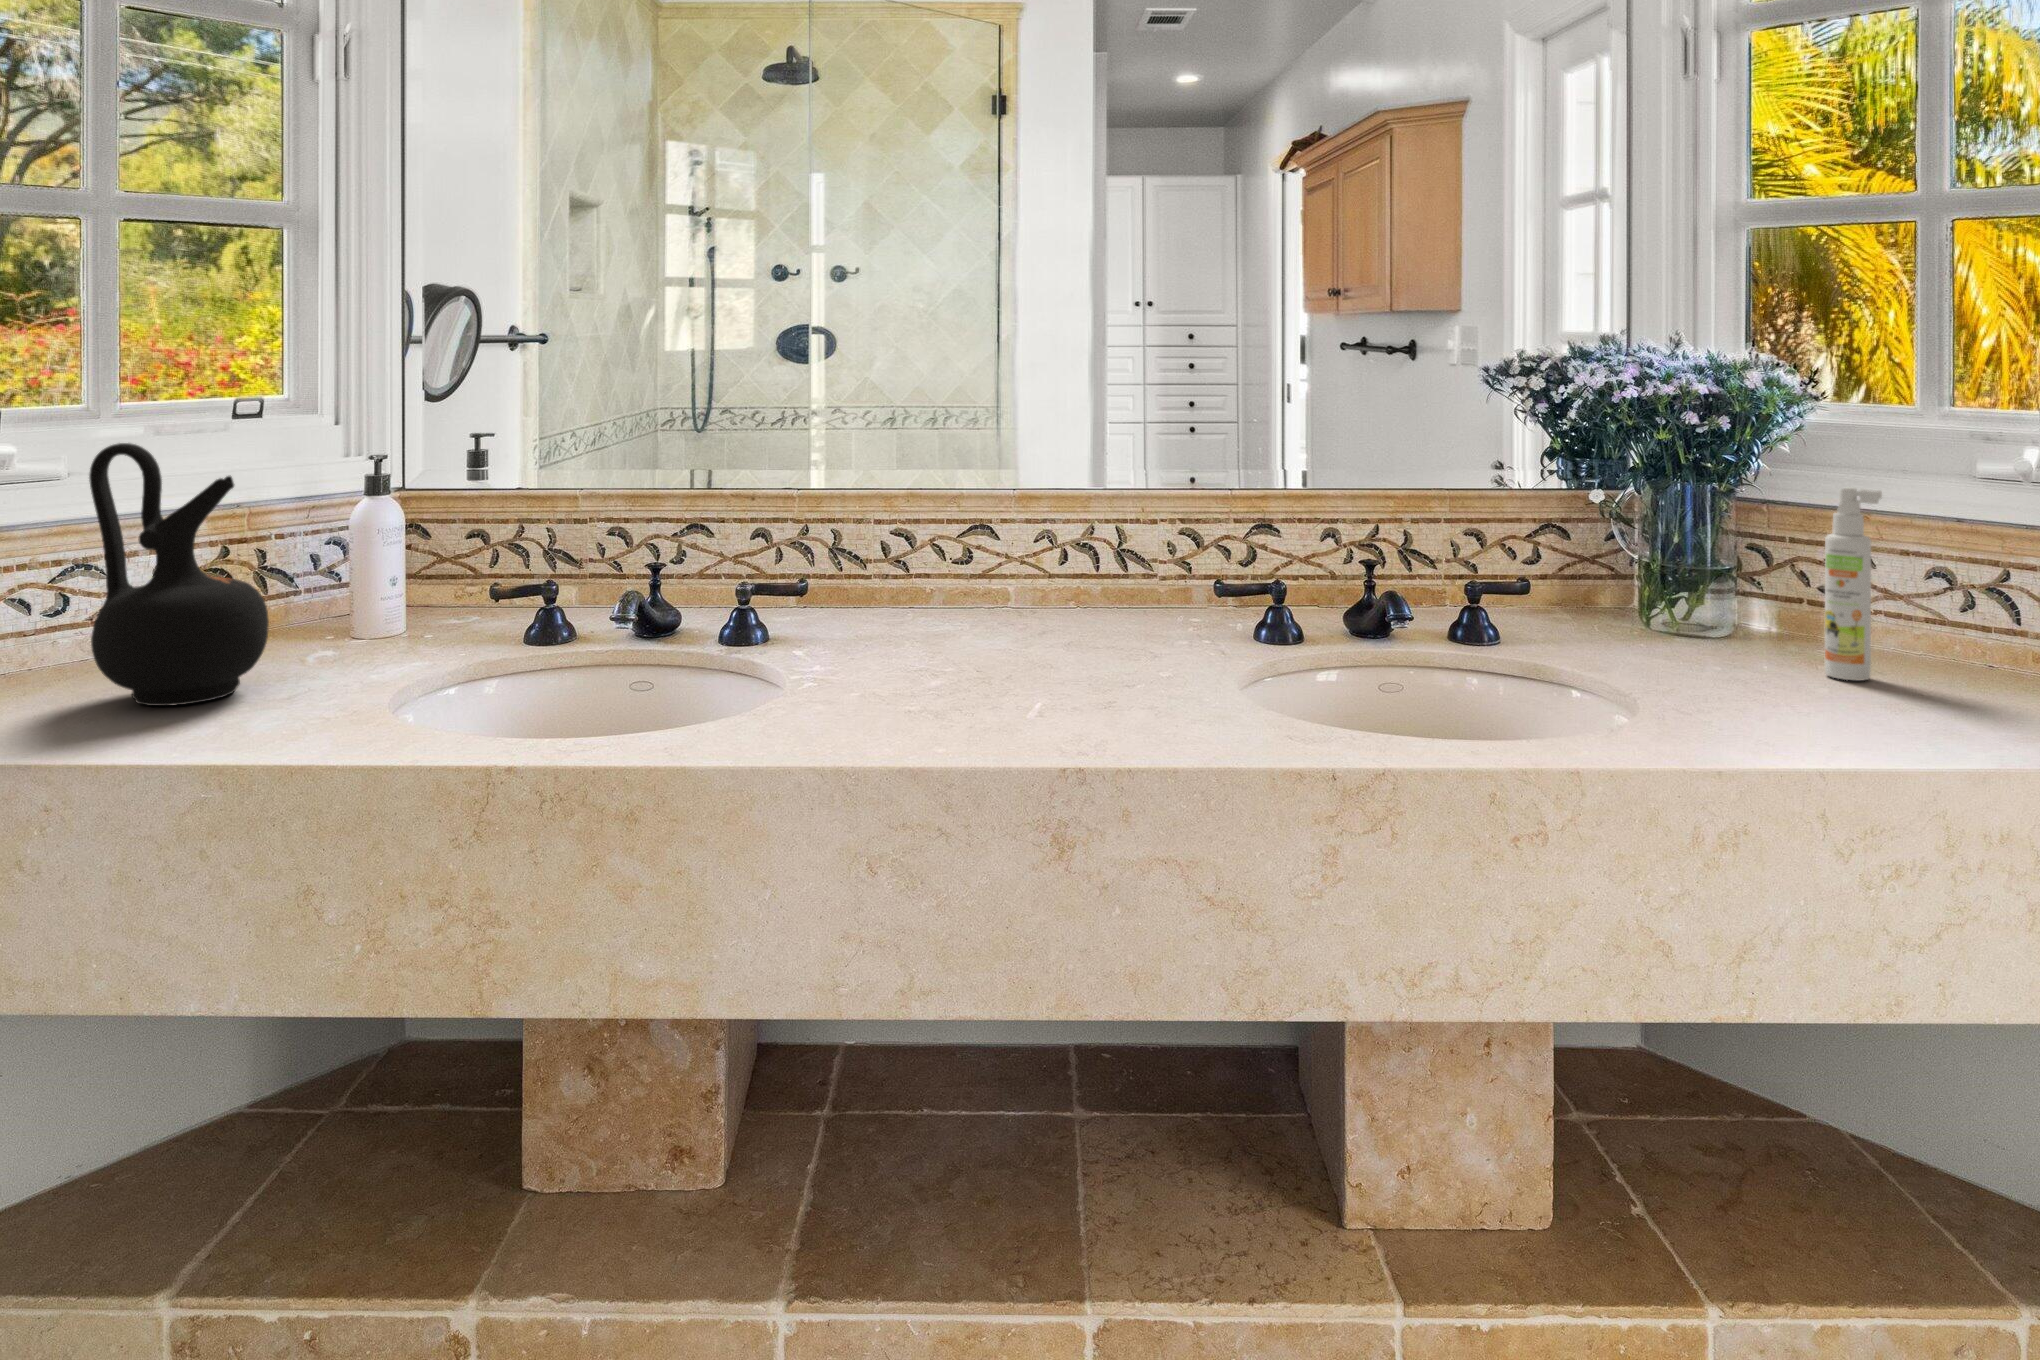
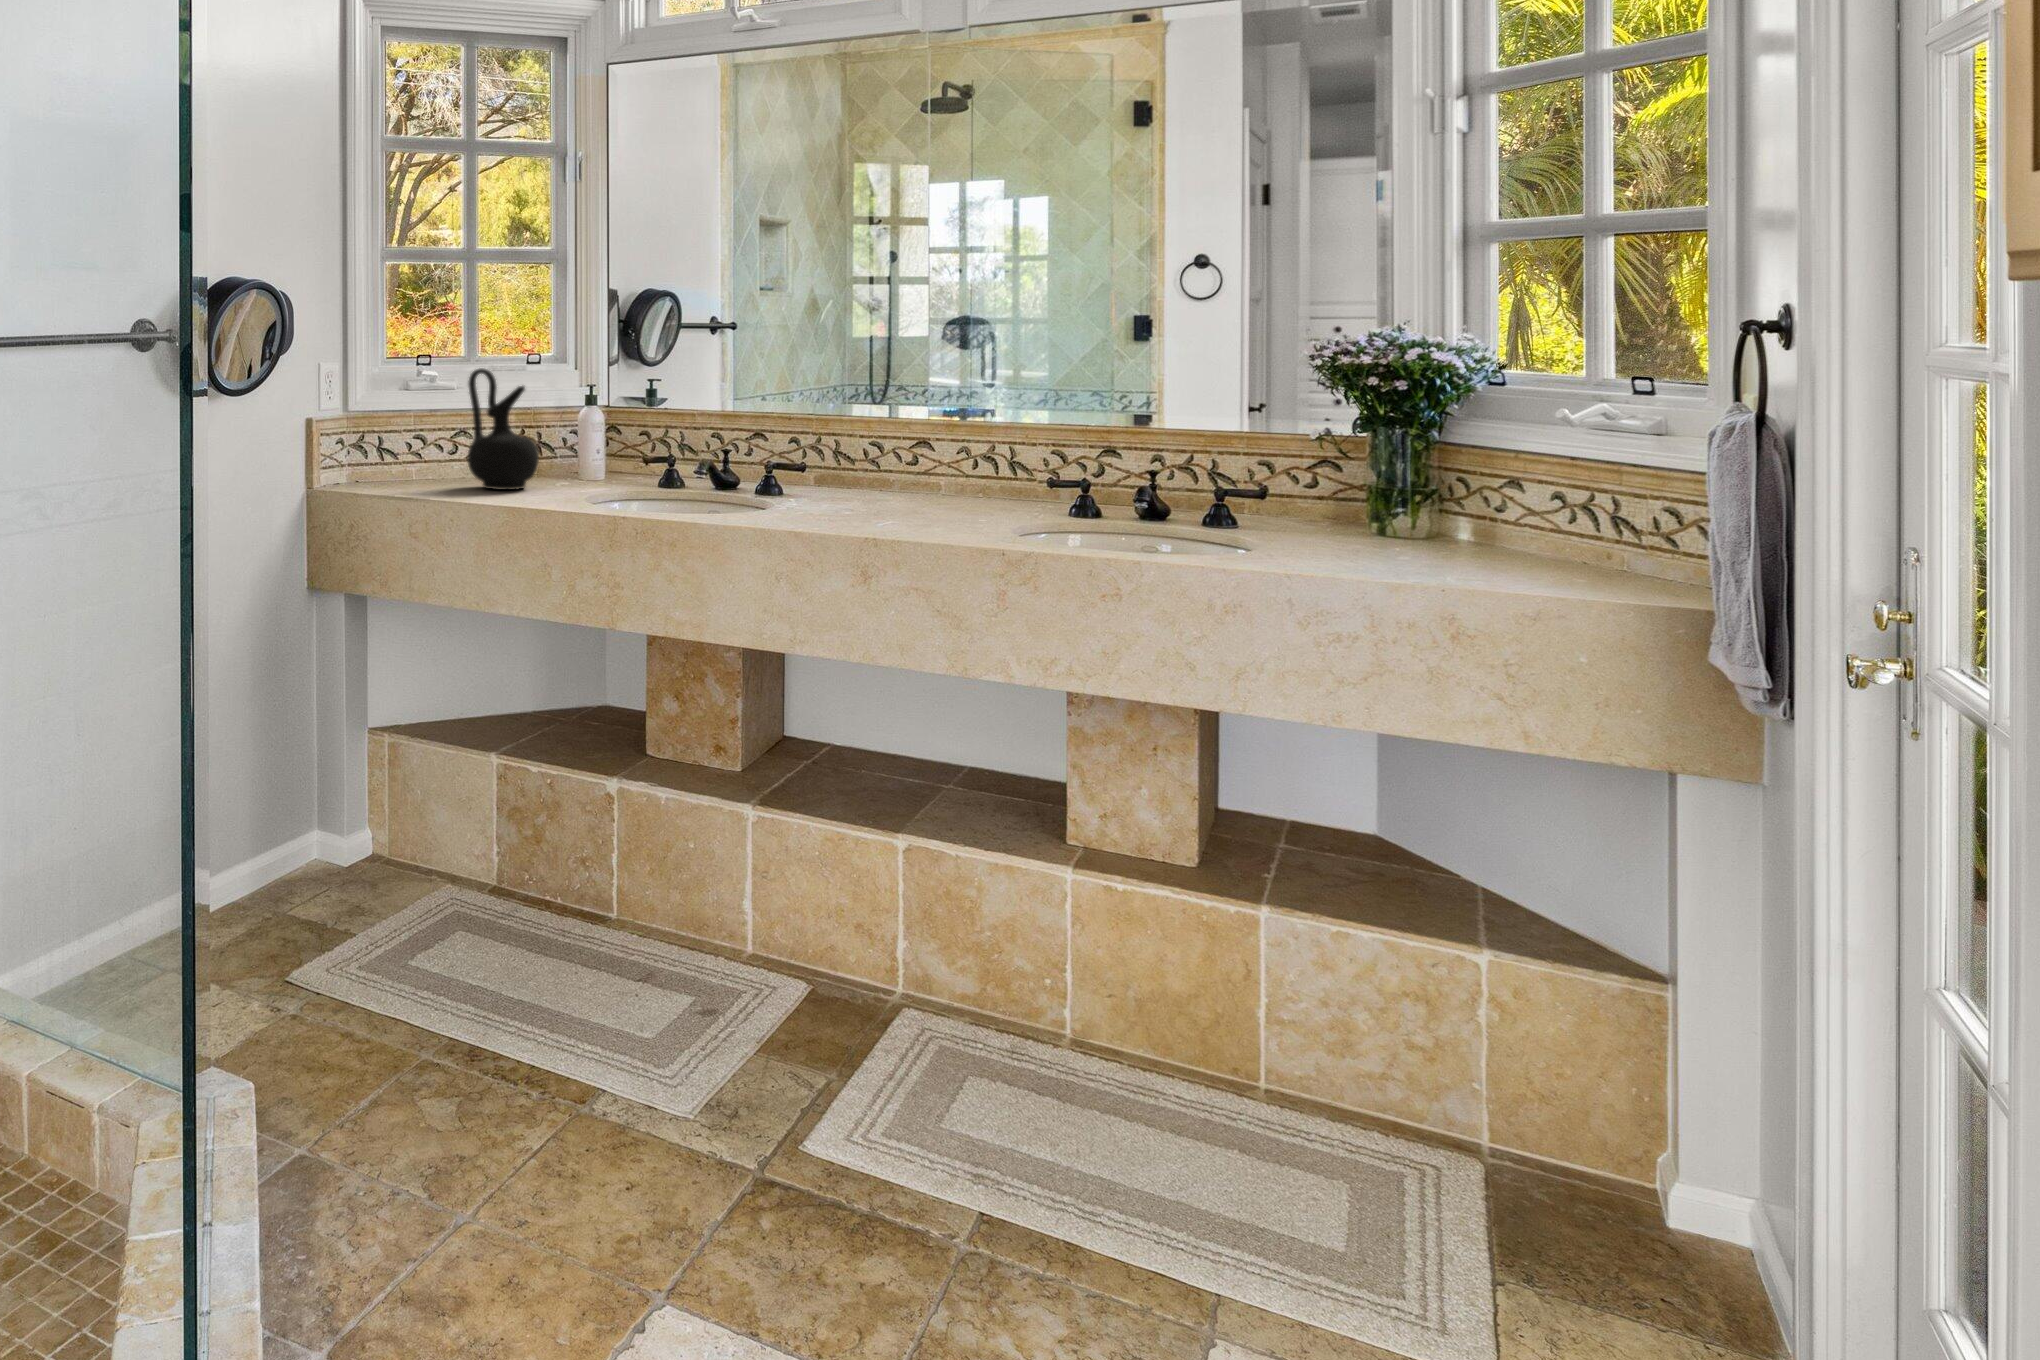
spray bottle: present [1825,487,1882,680] -> none [1422,427,1458,554]

